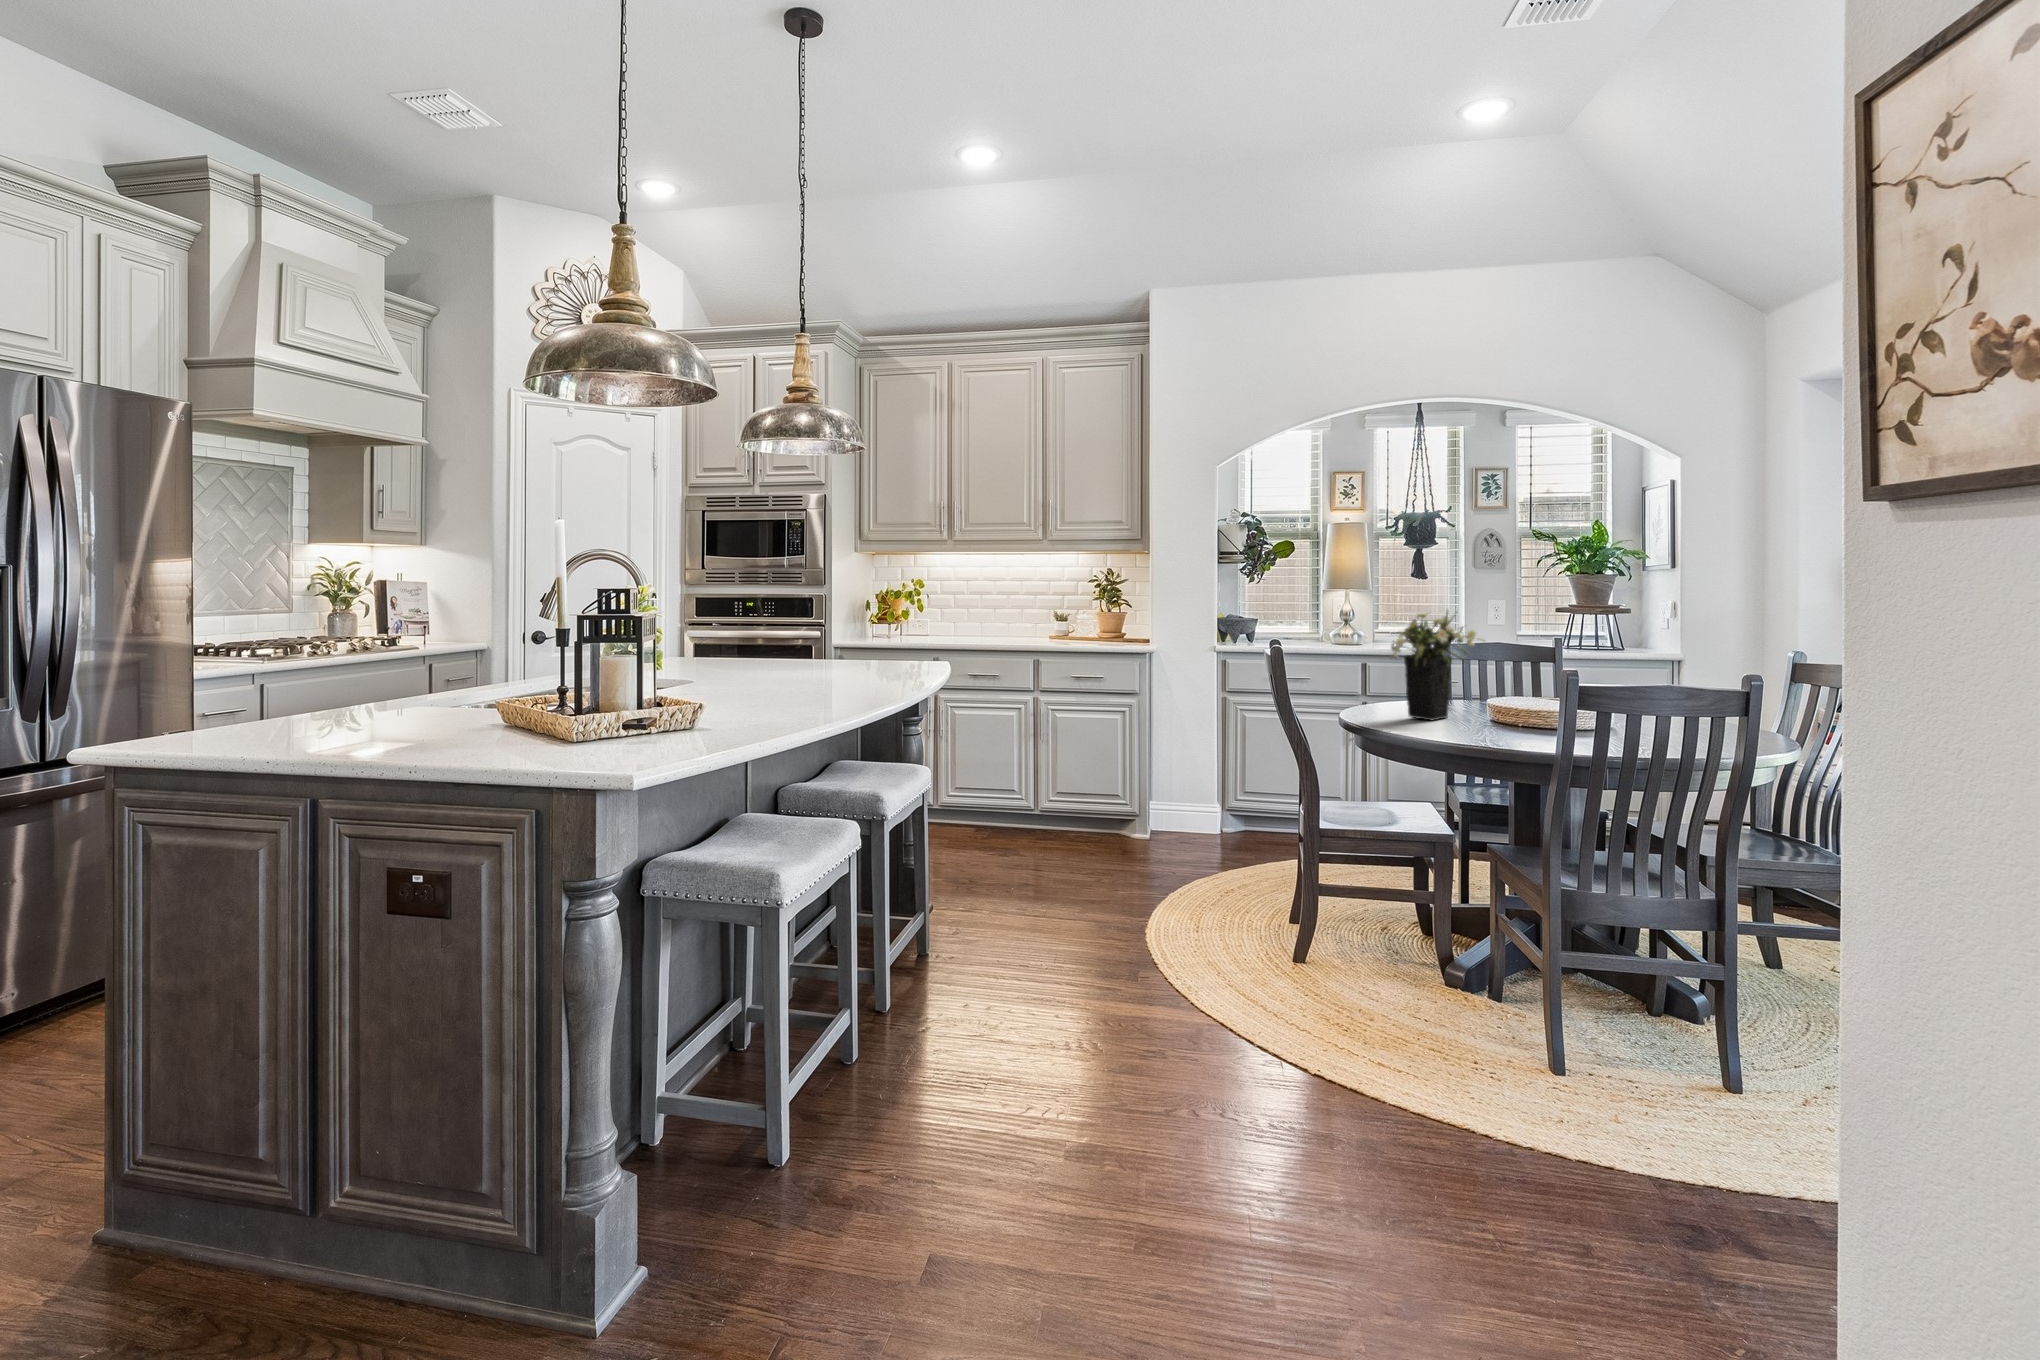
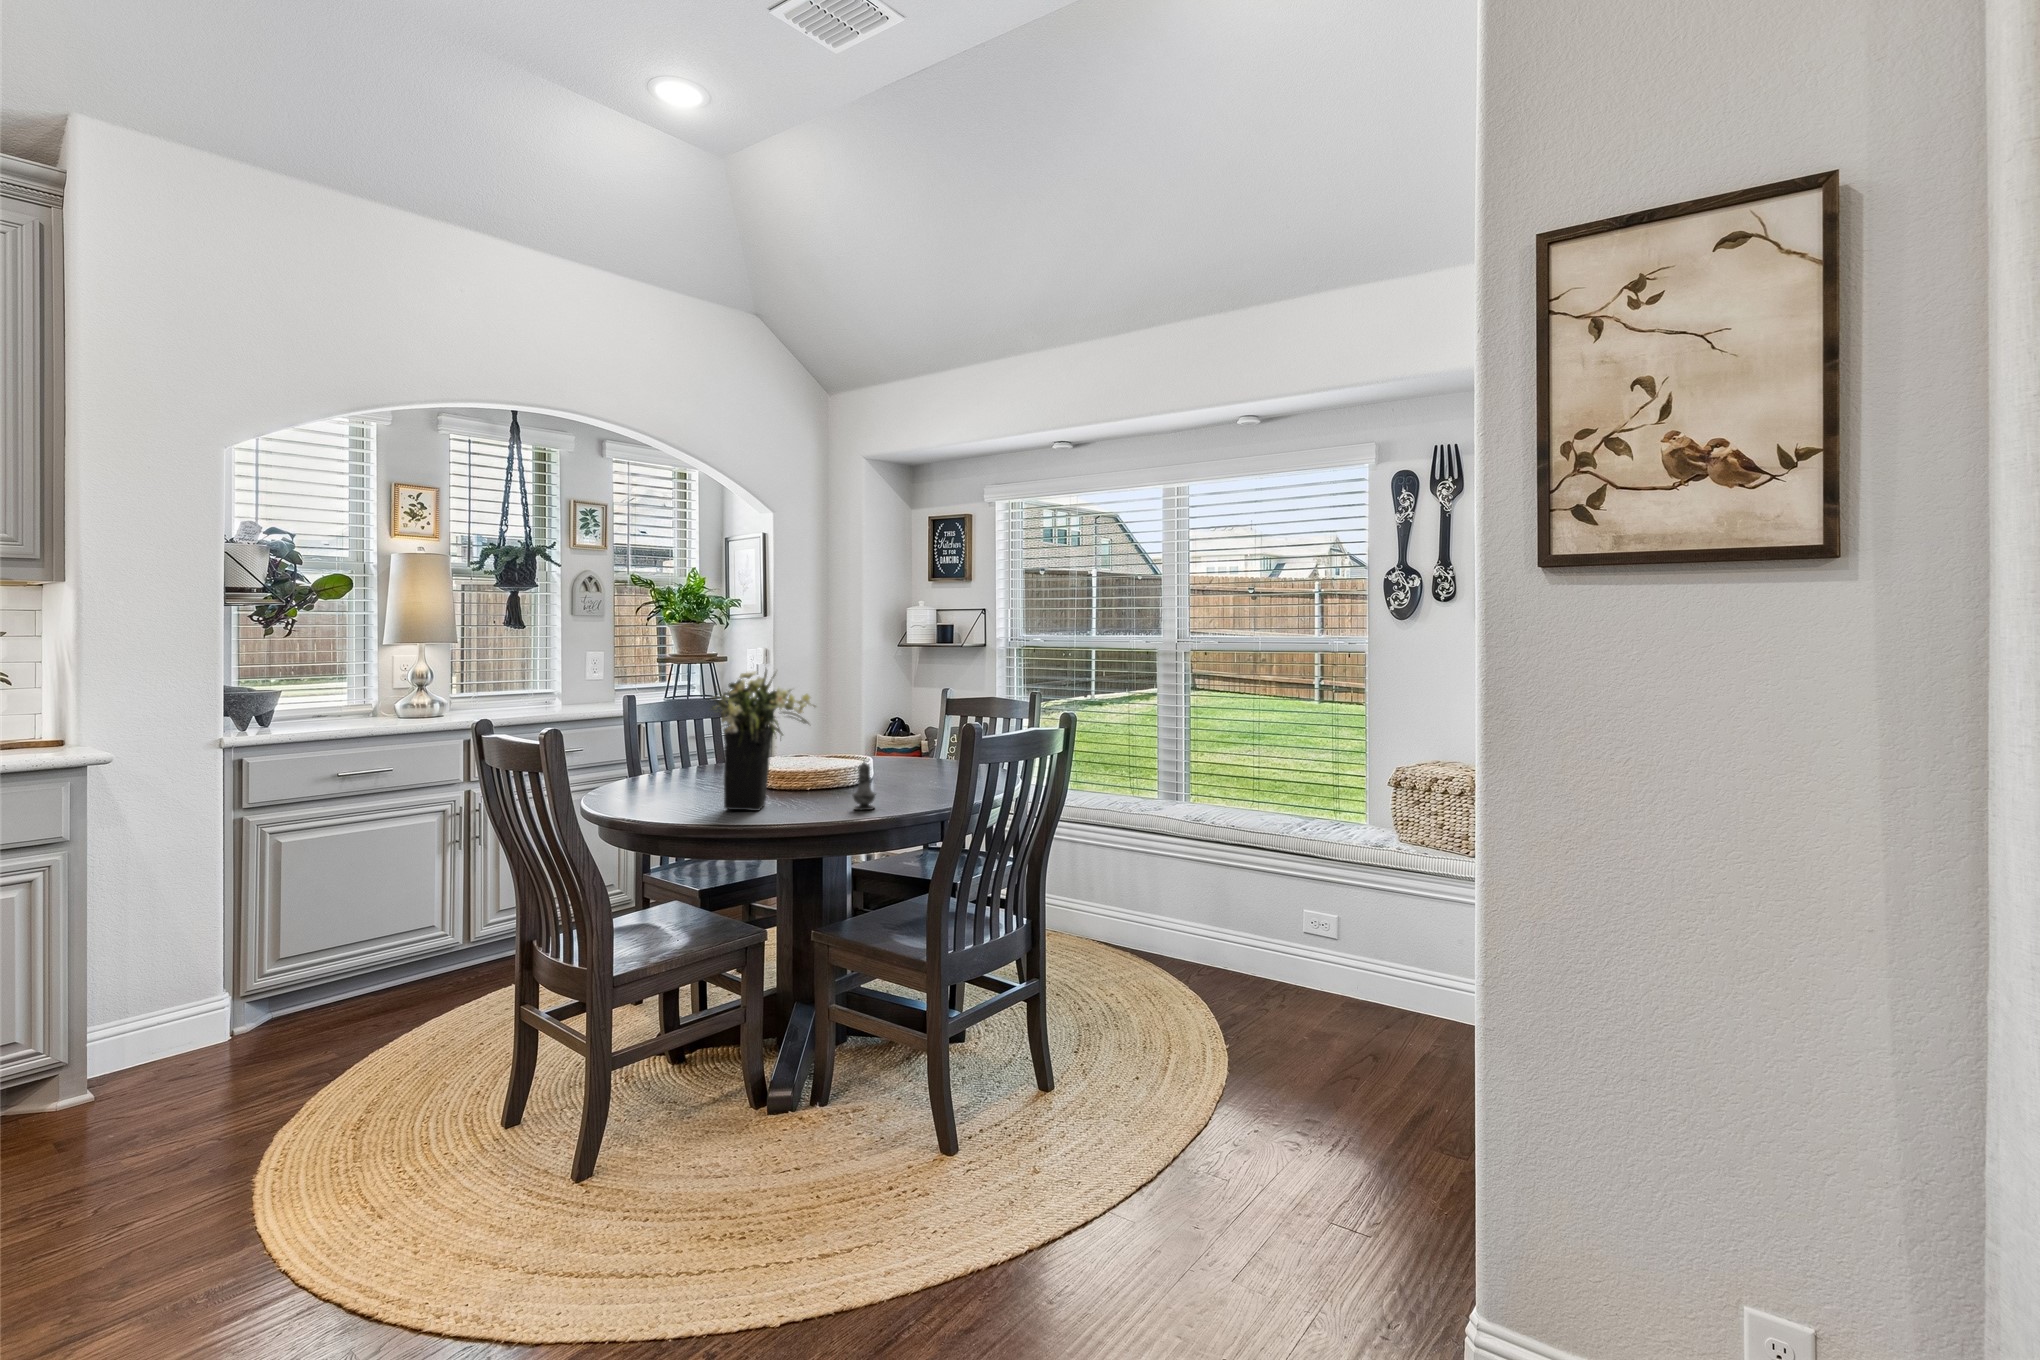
salt shaker: none [1497,687,1520,729] -> present [853,761,875,810]

